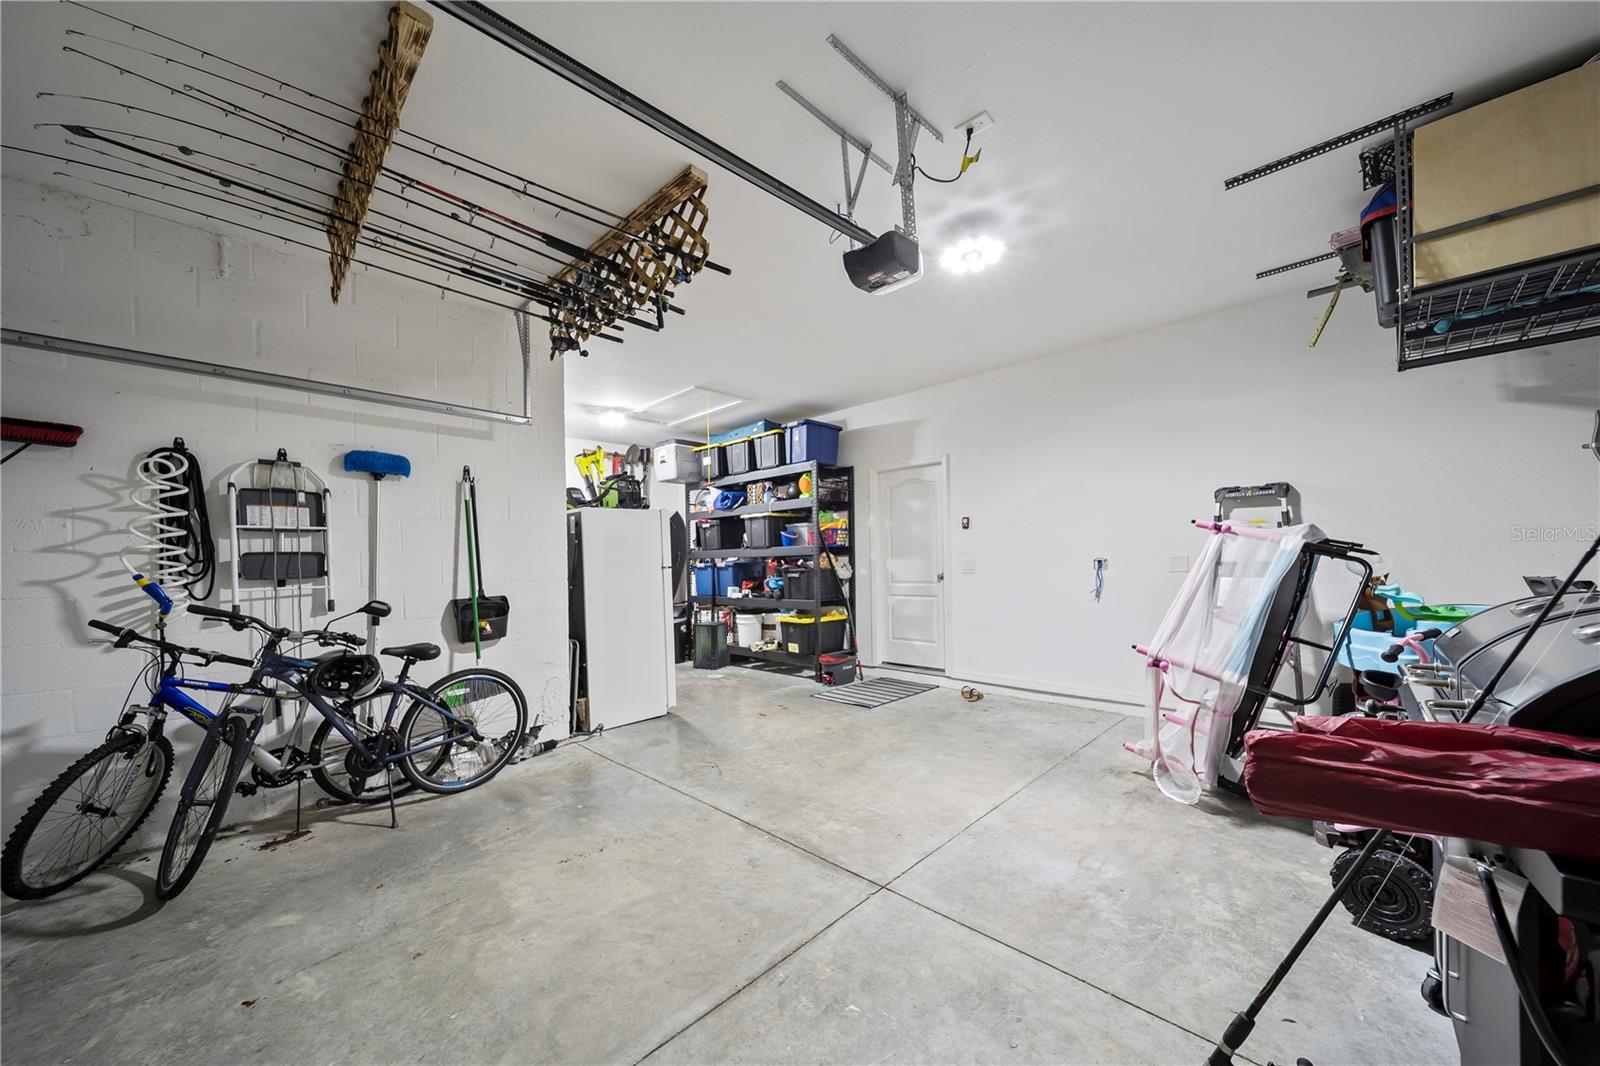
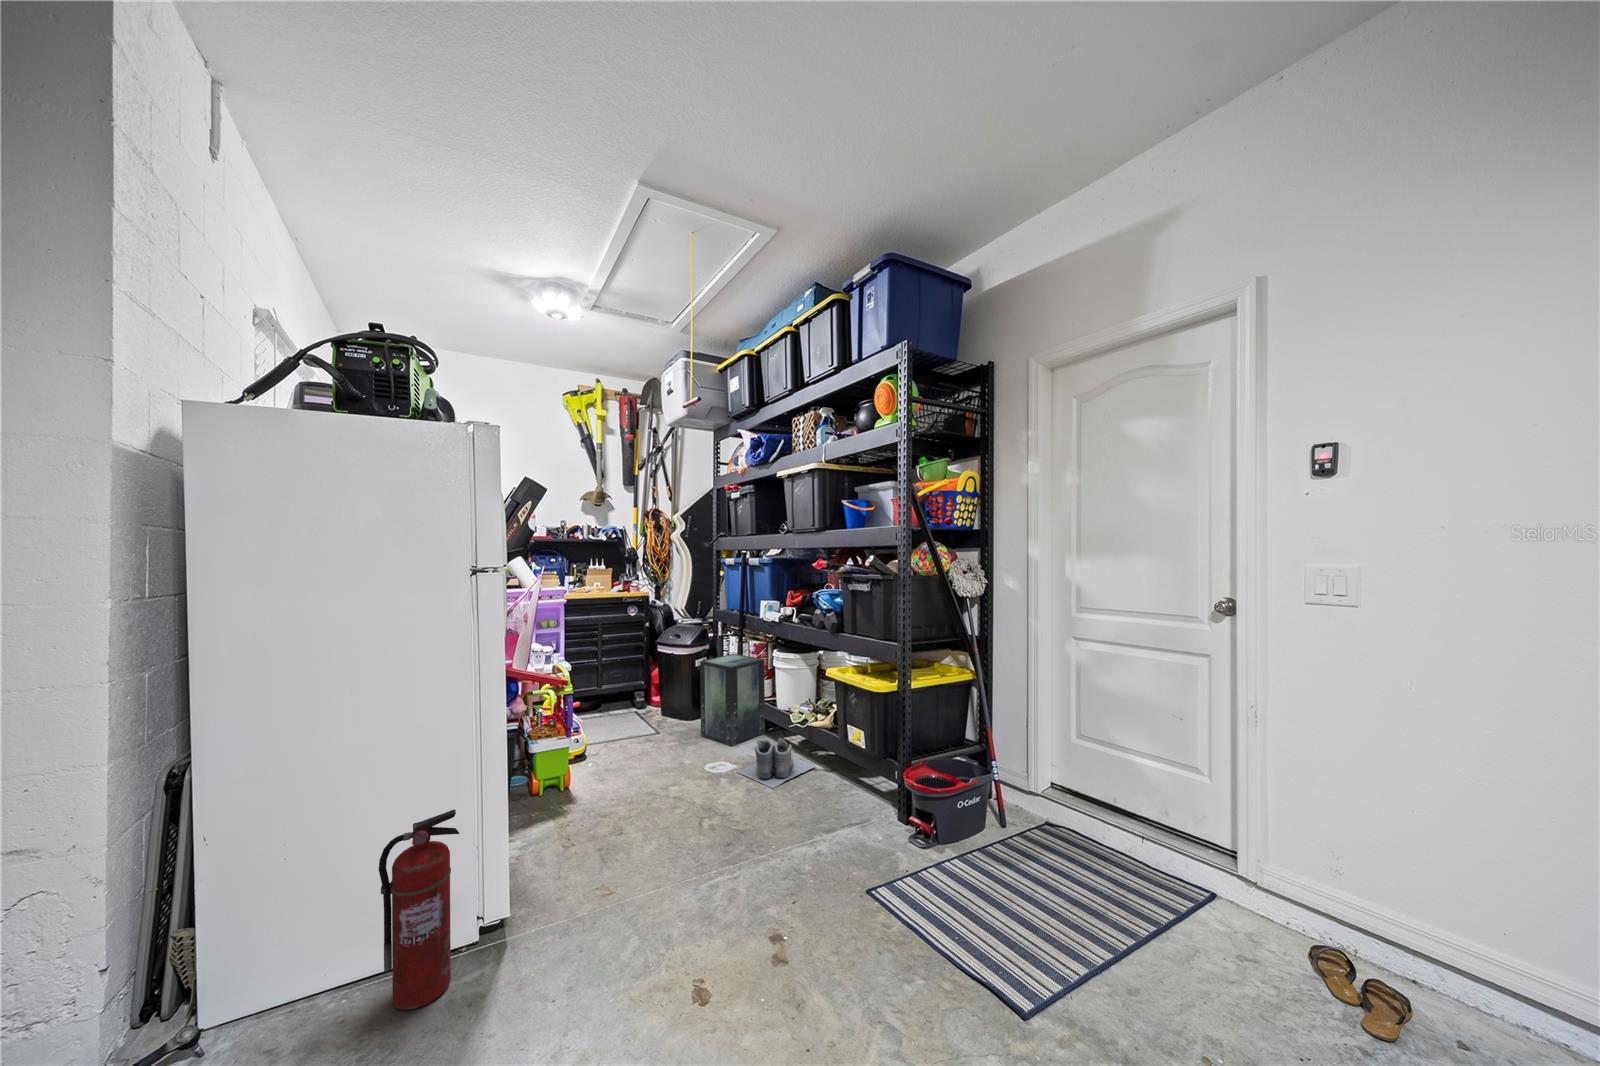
fire extinguisher: none [645,656,668,727] -> present [379,810,459,1010]
boots: none [727,657,768,679] -> present [737,738,815,788]

